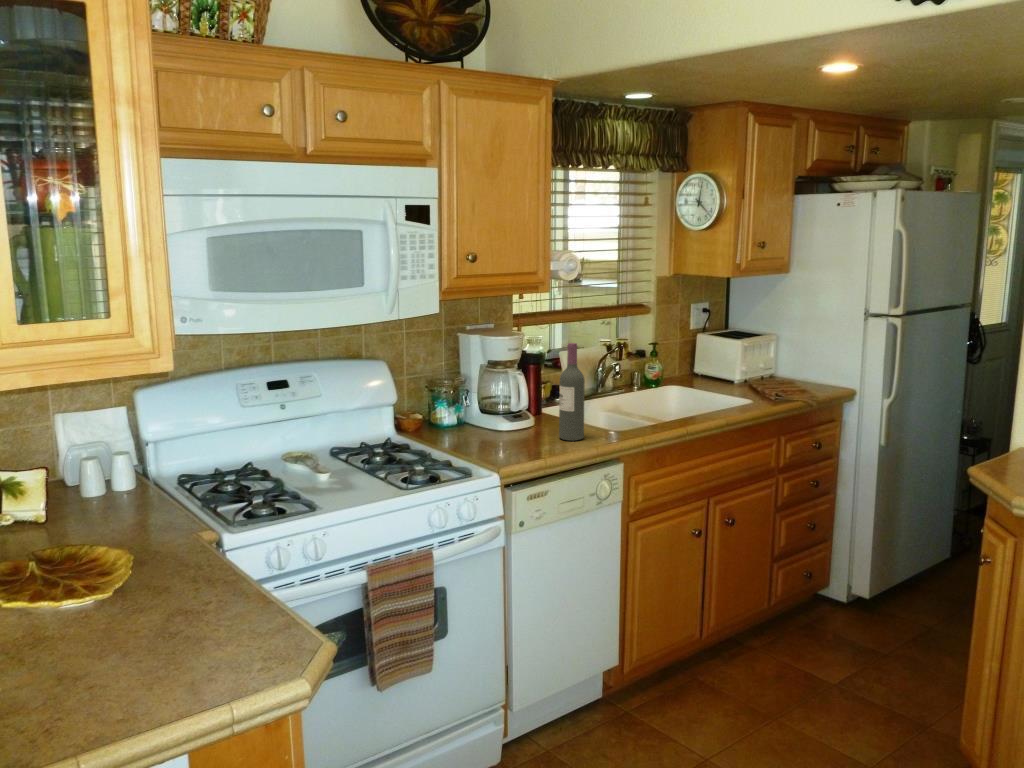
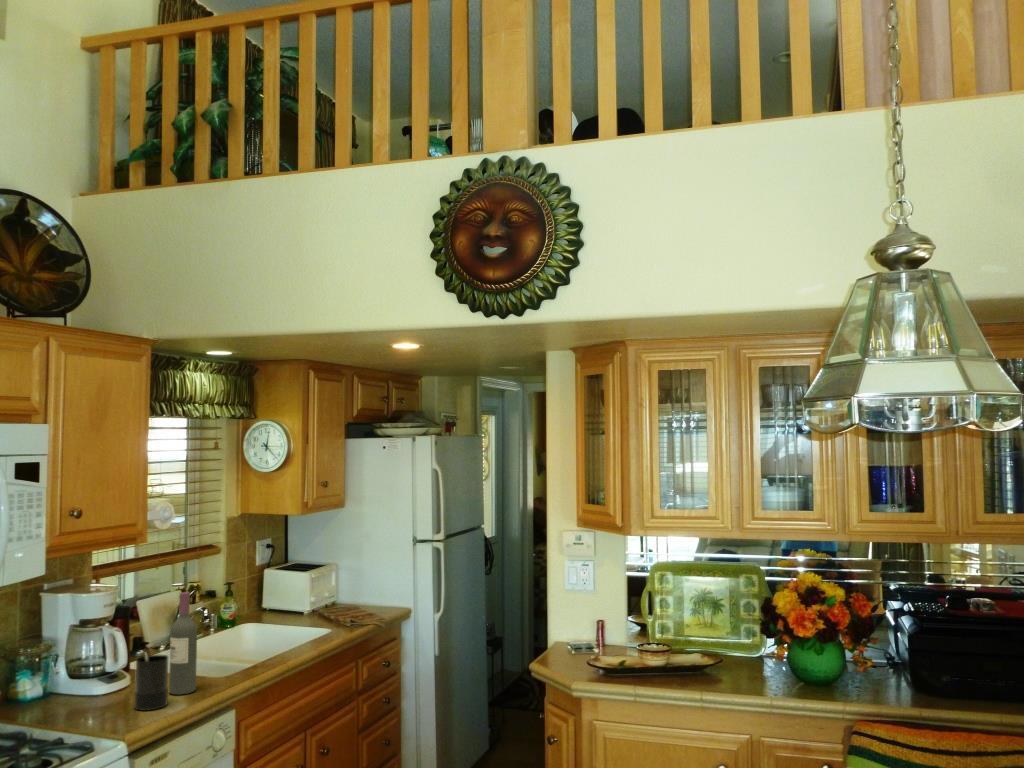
candle: none [522,394,551,450] -> present [135,653,168,711]

